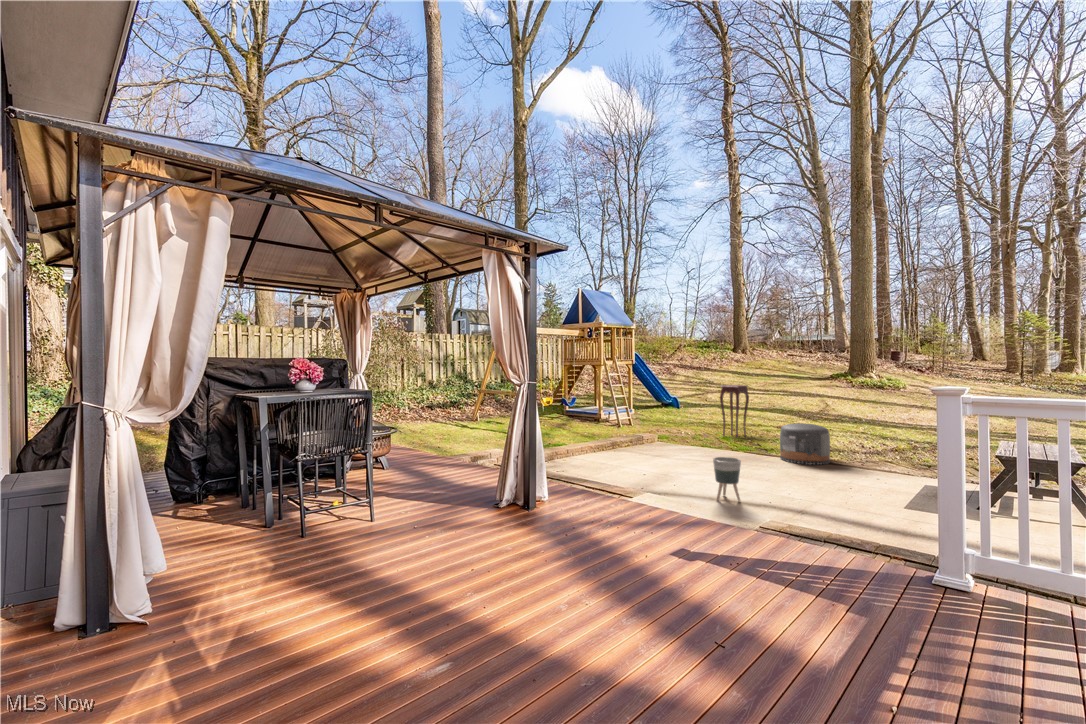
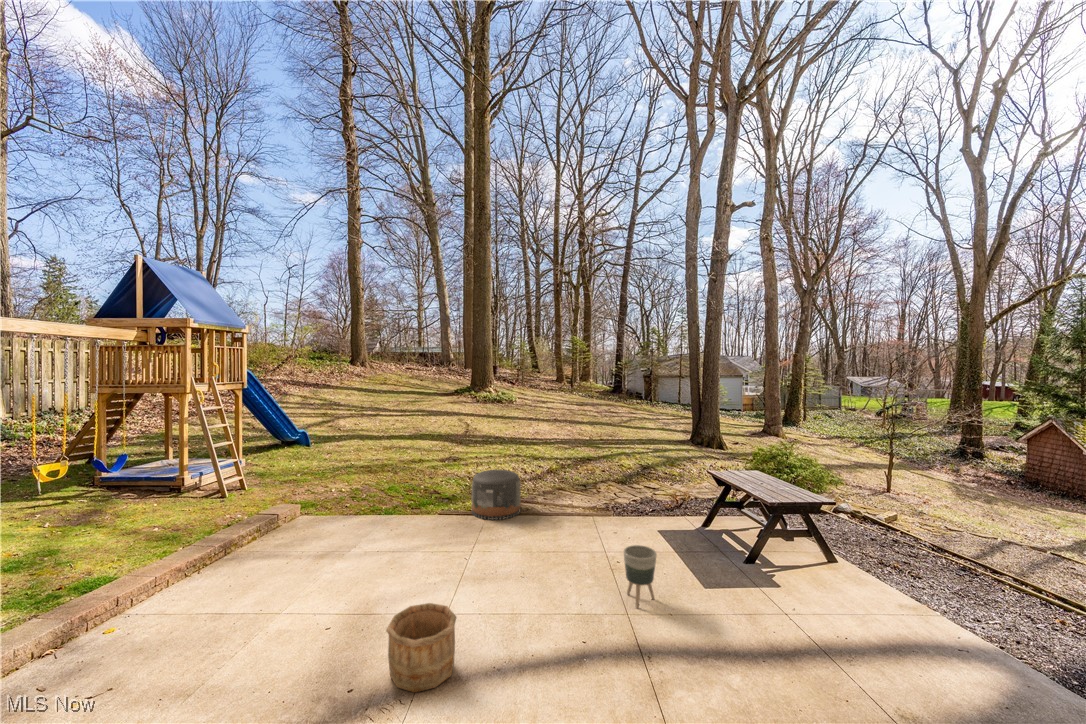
side table: present [720,385,749,438] -> none [381,421,413,486]
planter: present [713,457,741,501] -> present [624,545,657,608]
wooden bucket: none [654,462,696,504] -> present [386,603,456,693]

